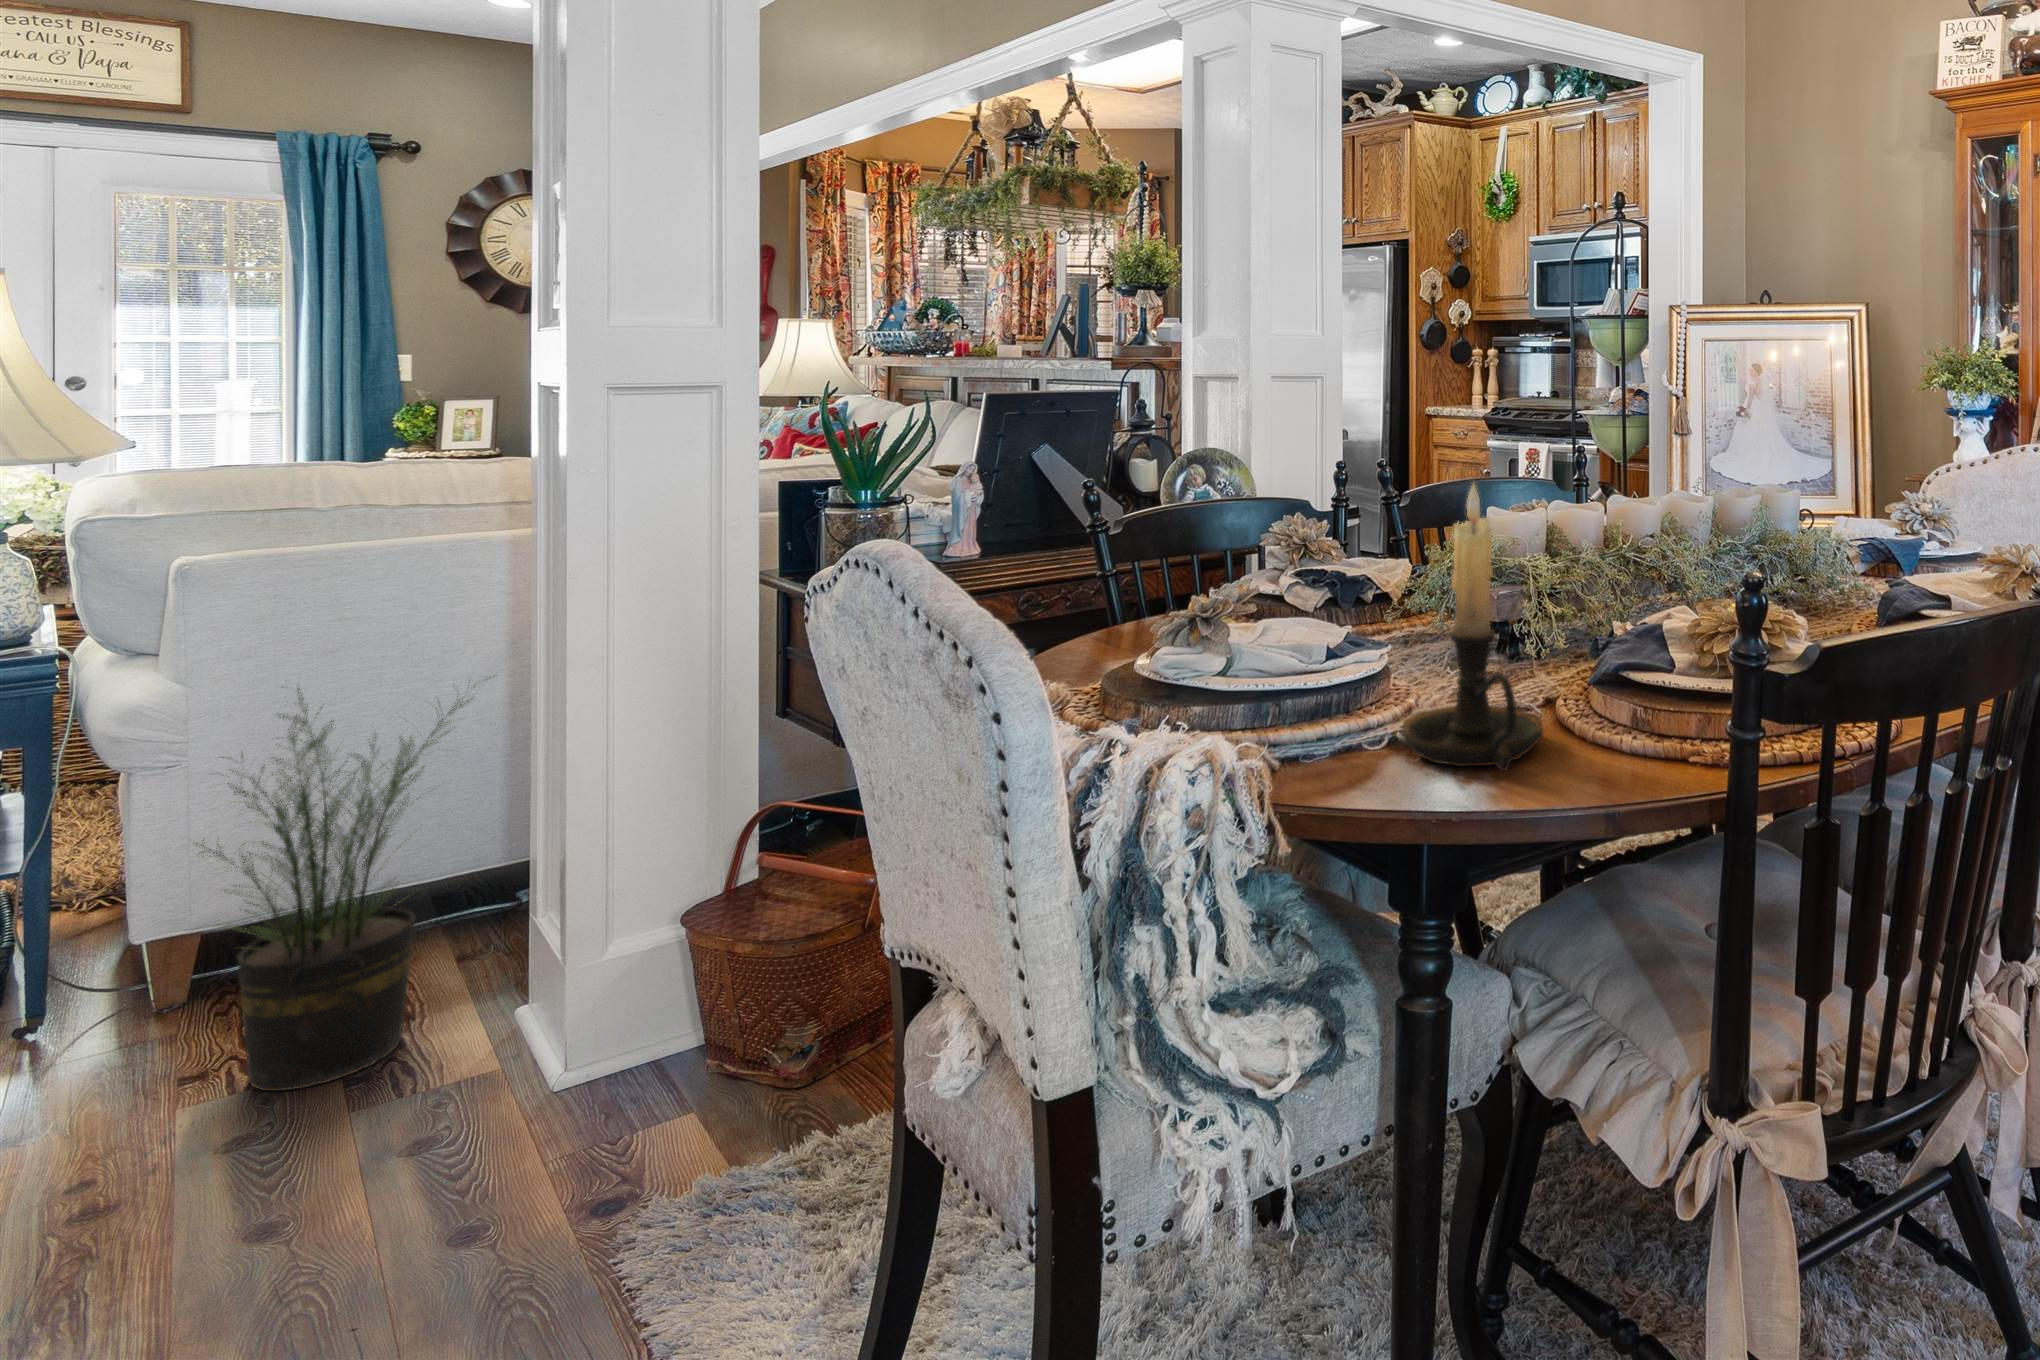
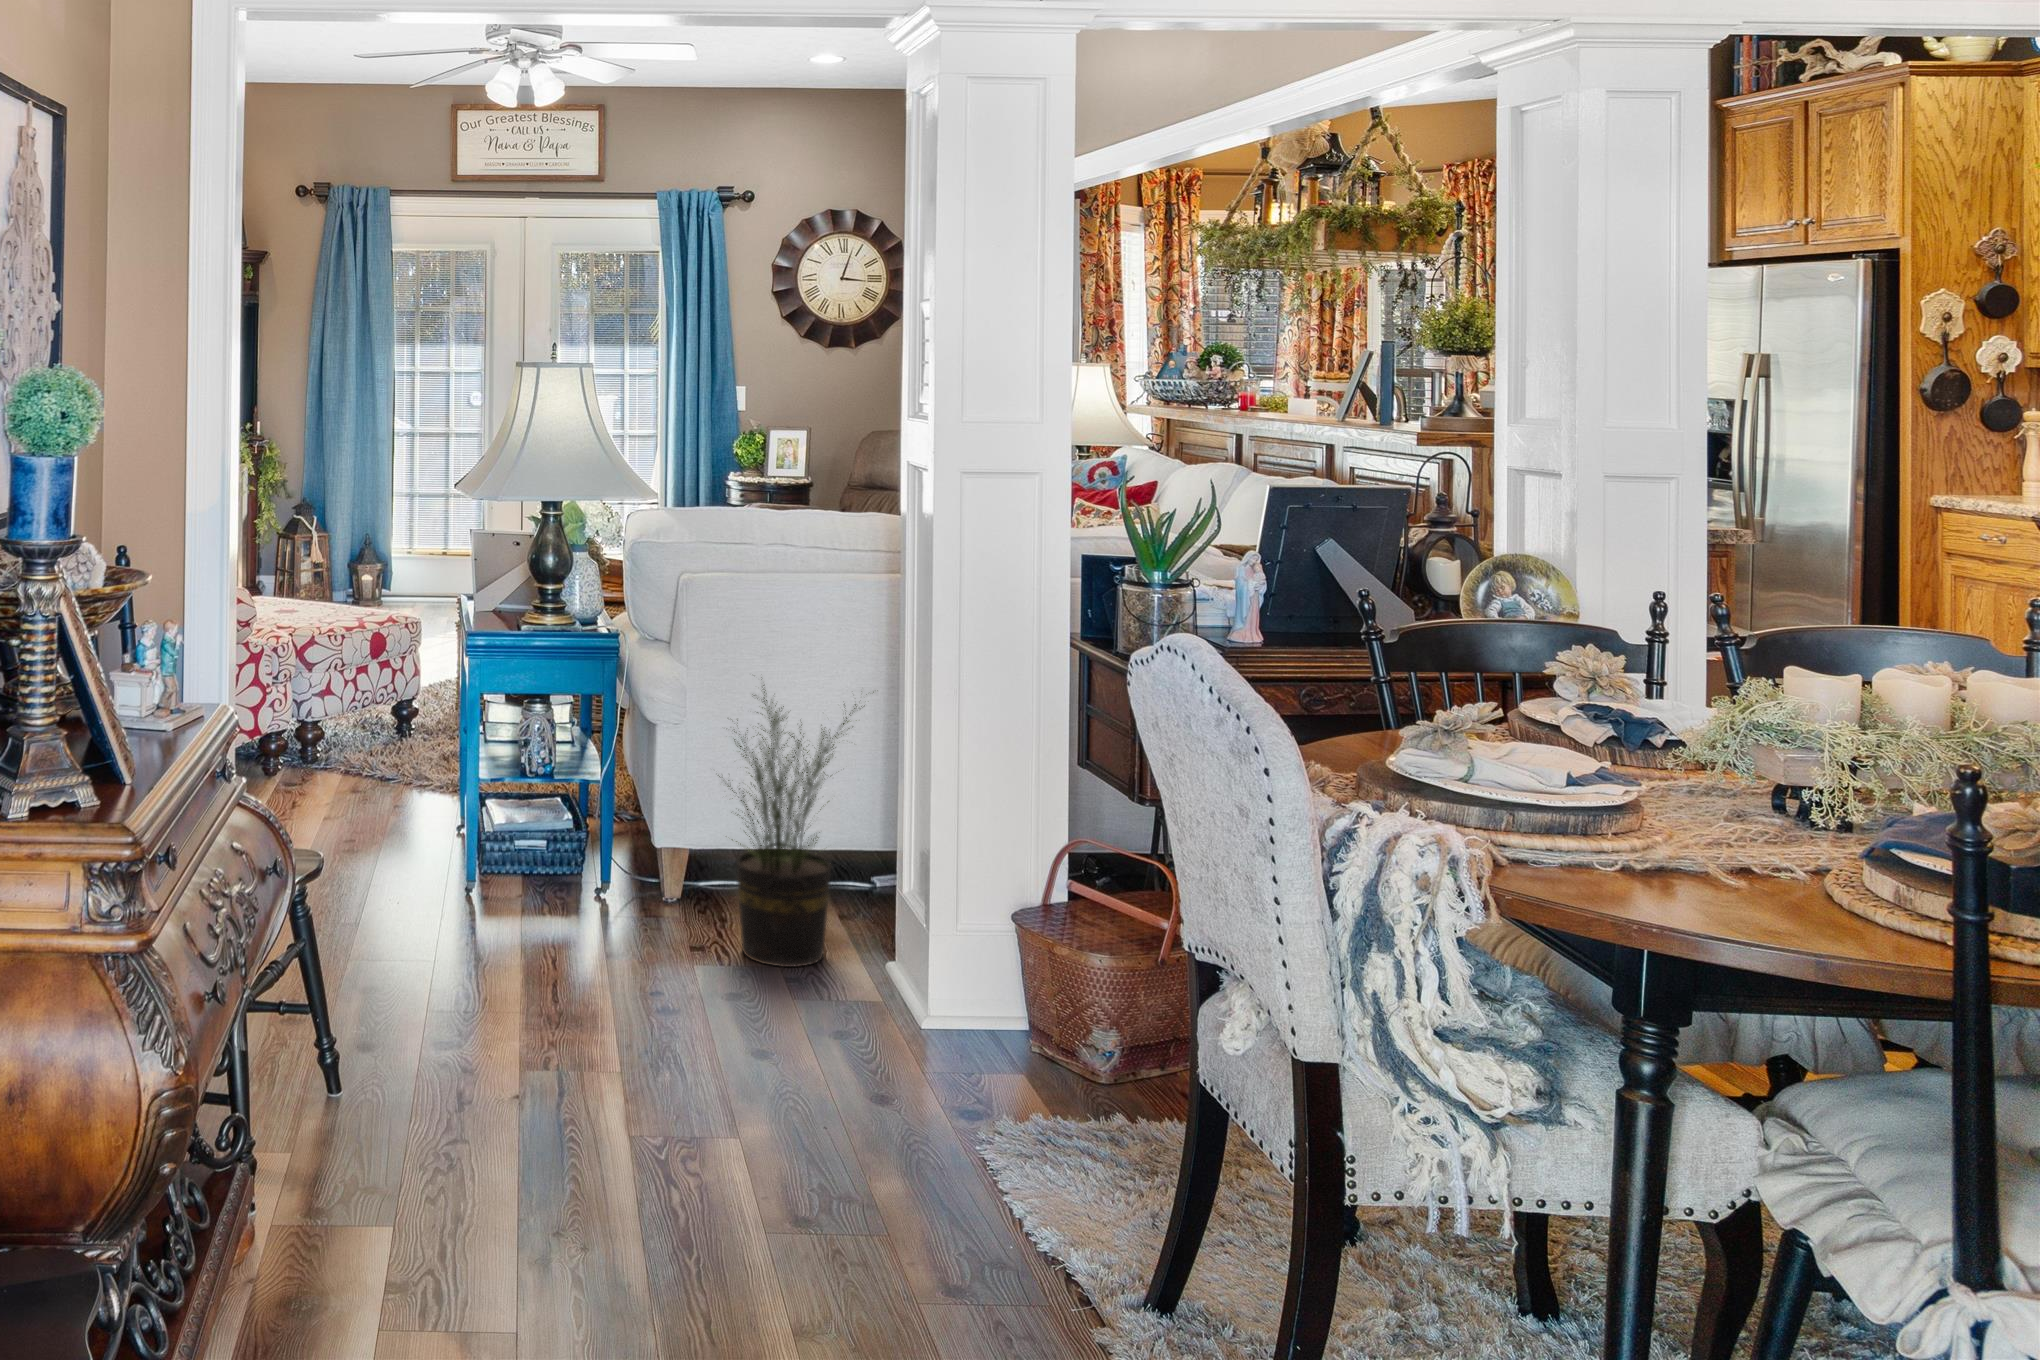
candle holder: present [1403,482,1543,771] -> none [1627,642,1785,909]

